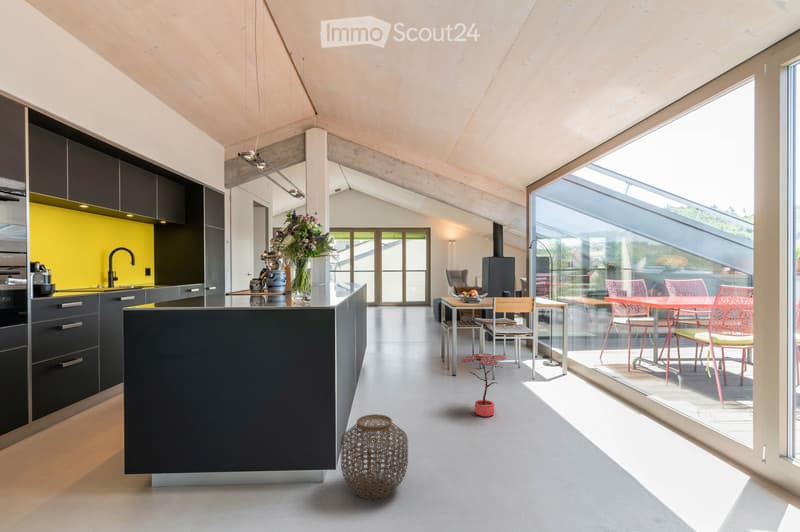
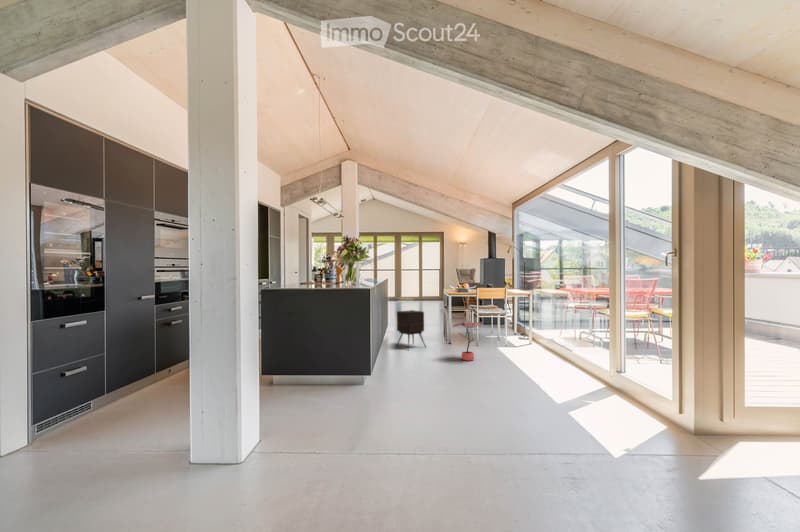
side table: none [372,330,417,392] -> present [397,310,426,349]
woven basket: present [341,414,408,499] -> none [382,347,417,388]

